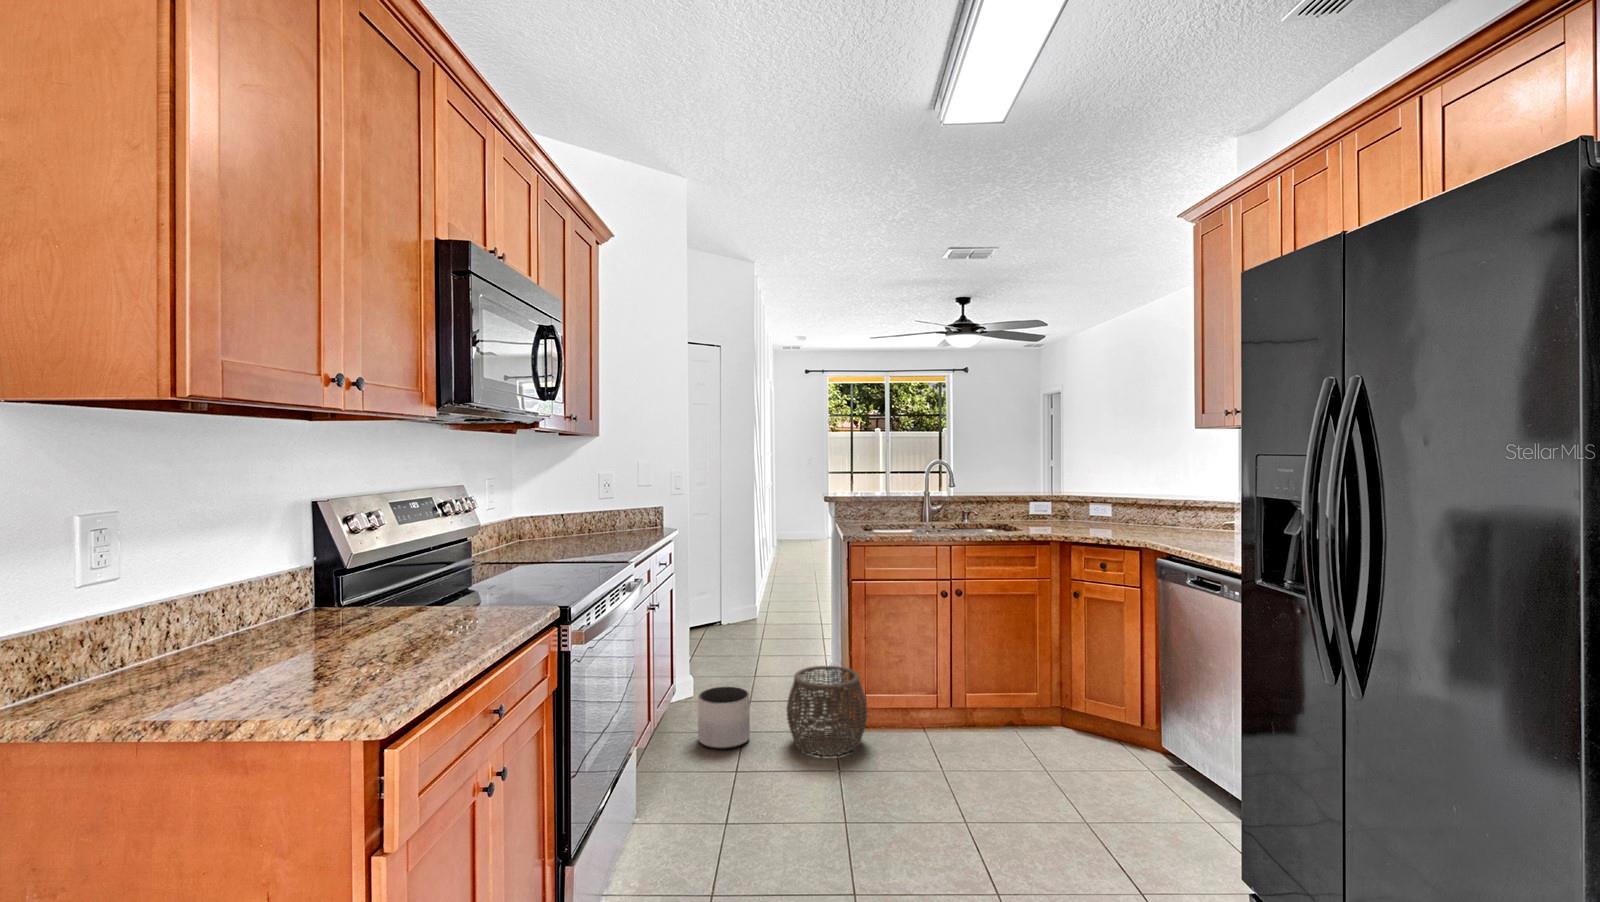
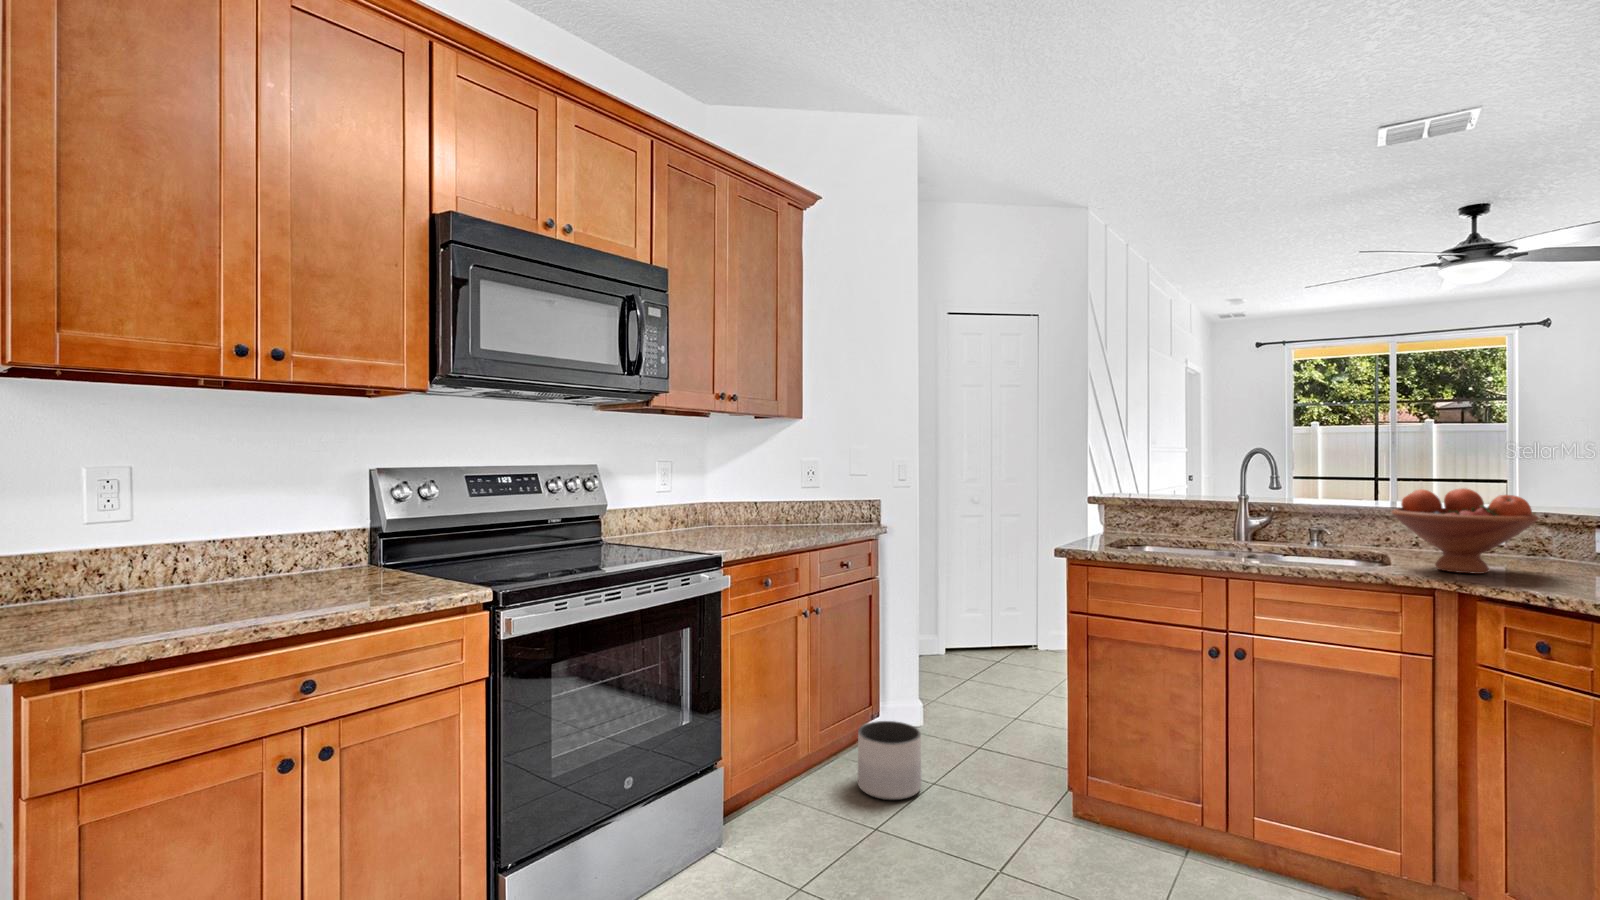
fruit bowl: none [1020,484,1085,531] -> present [1392,488,1538,574]
woven basket: present [787,666,867,755] -> none [951,721,1067,853]

